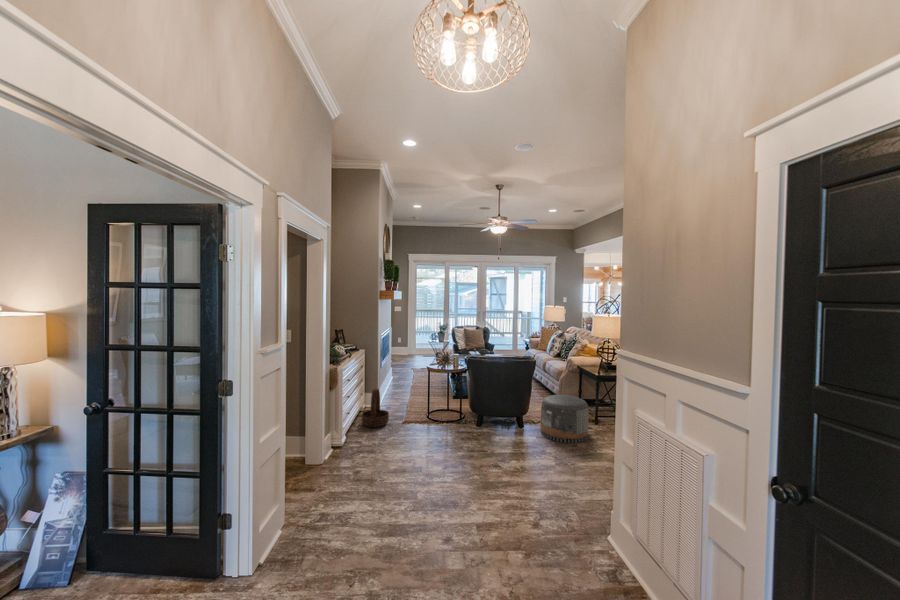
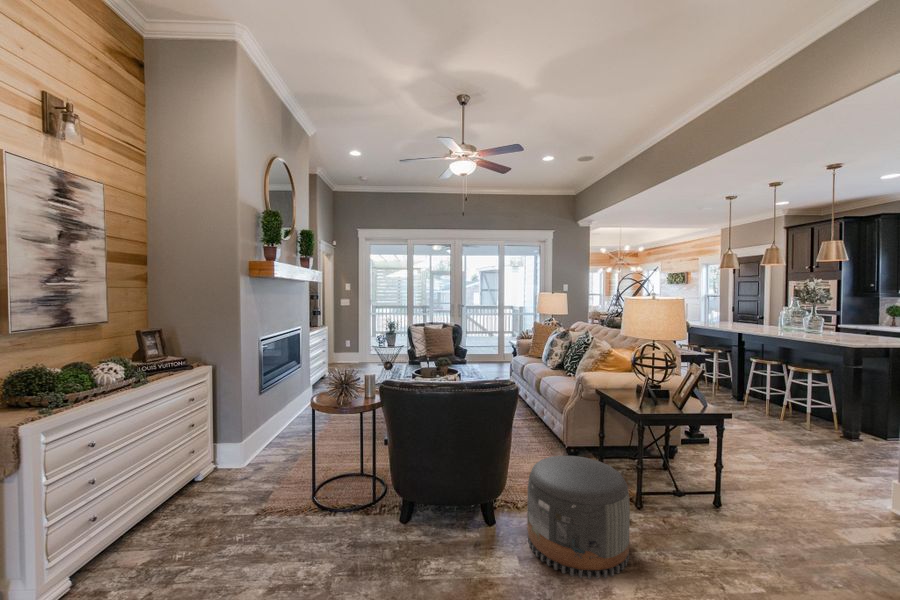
basket: present [362,389,389,427] -> none [160,447,224,532]

